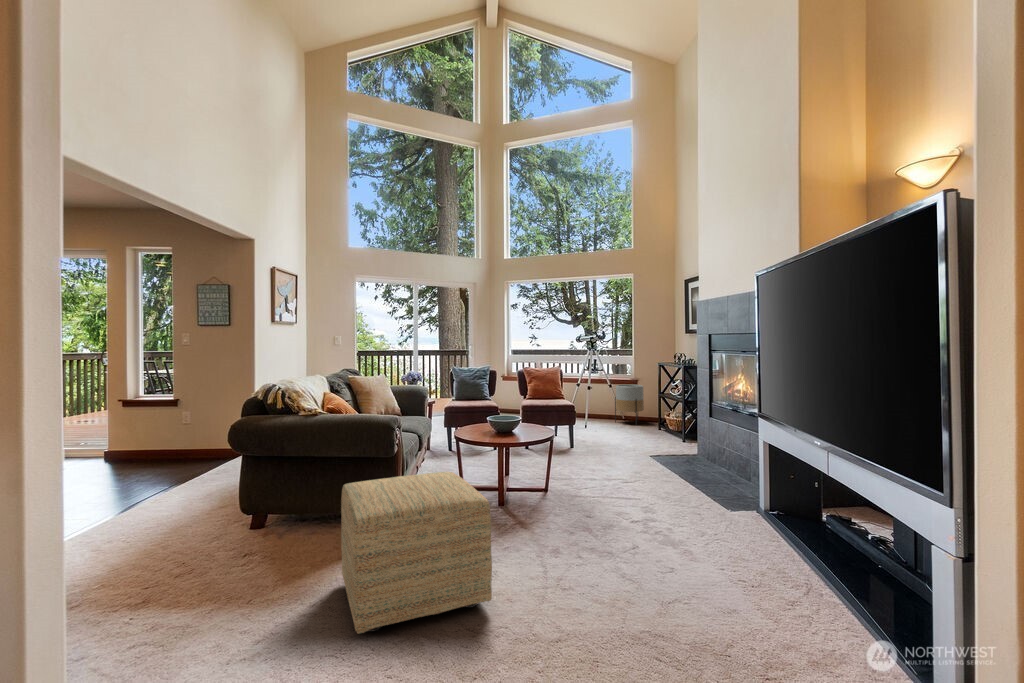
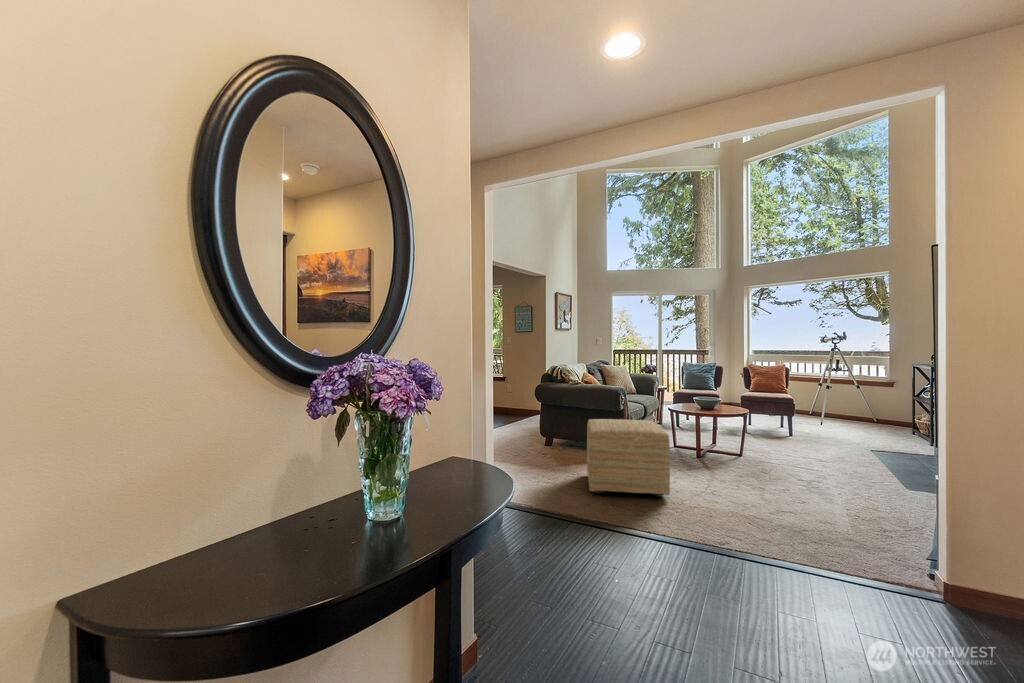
planter: present [615,385,644,425] -> none [854,386,890,427]

